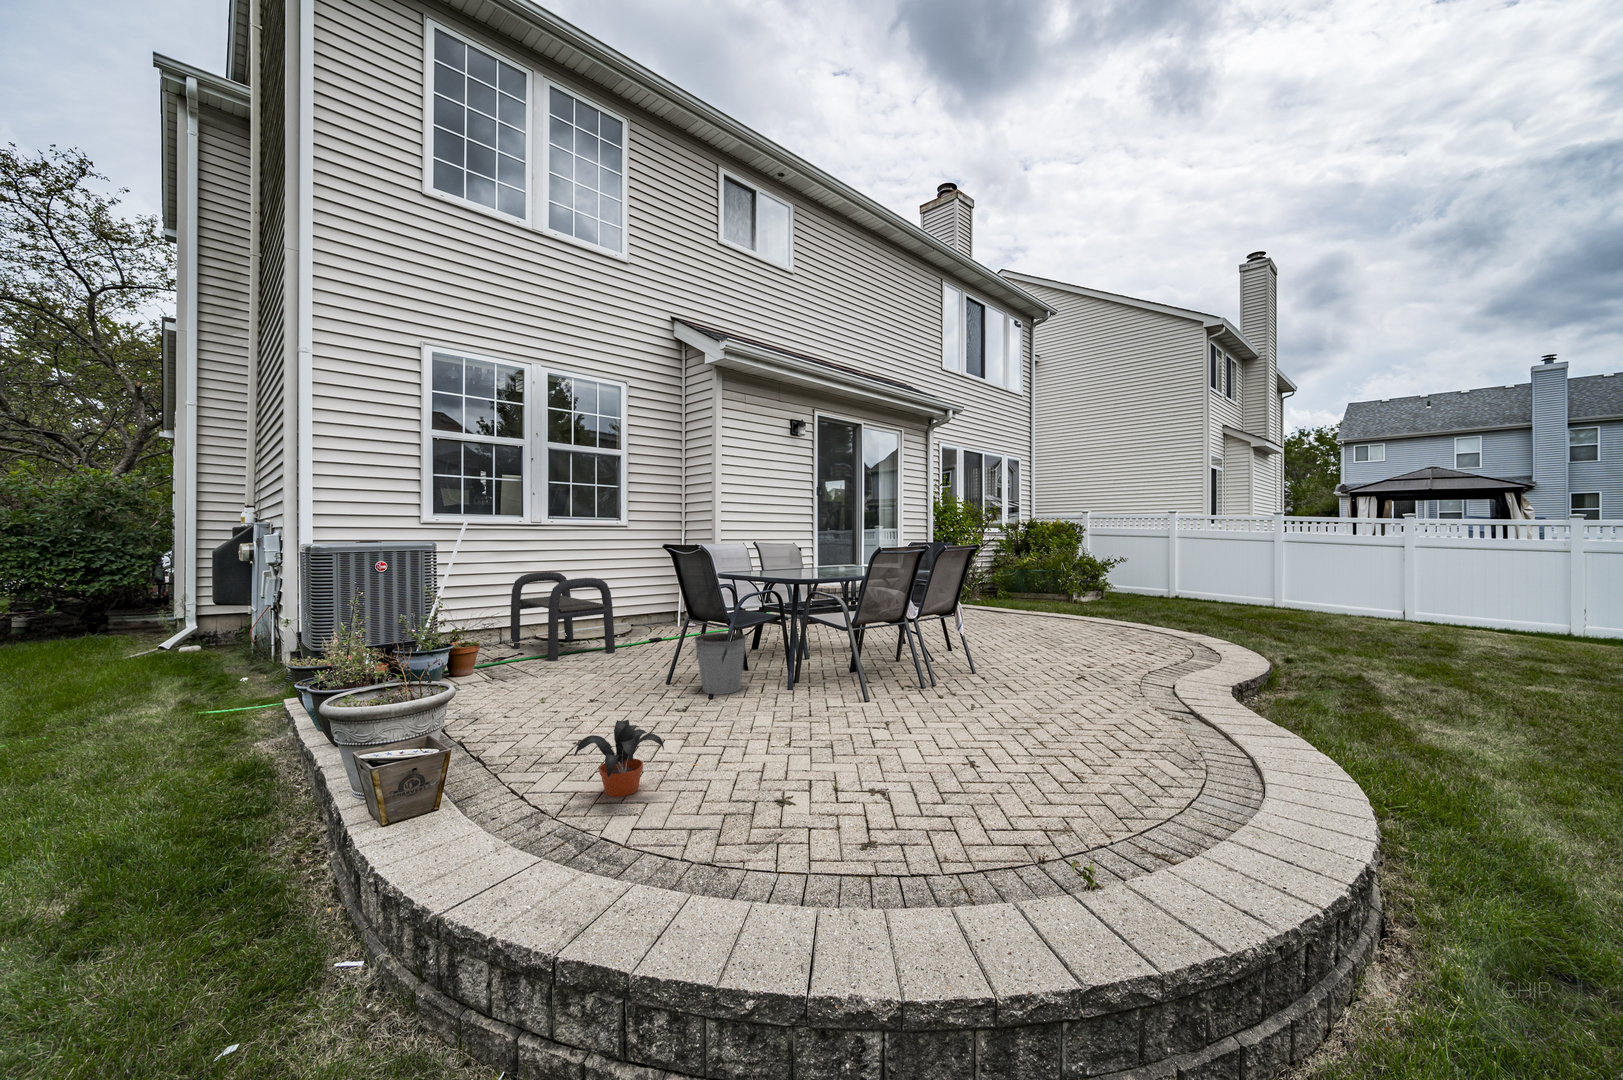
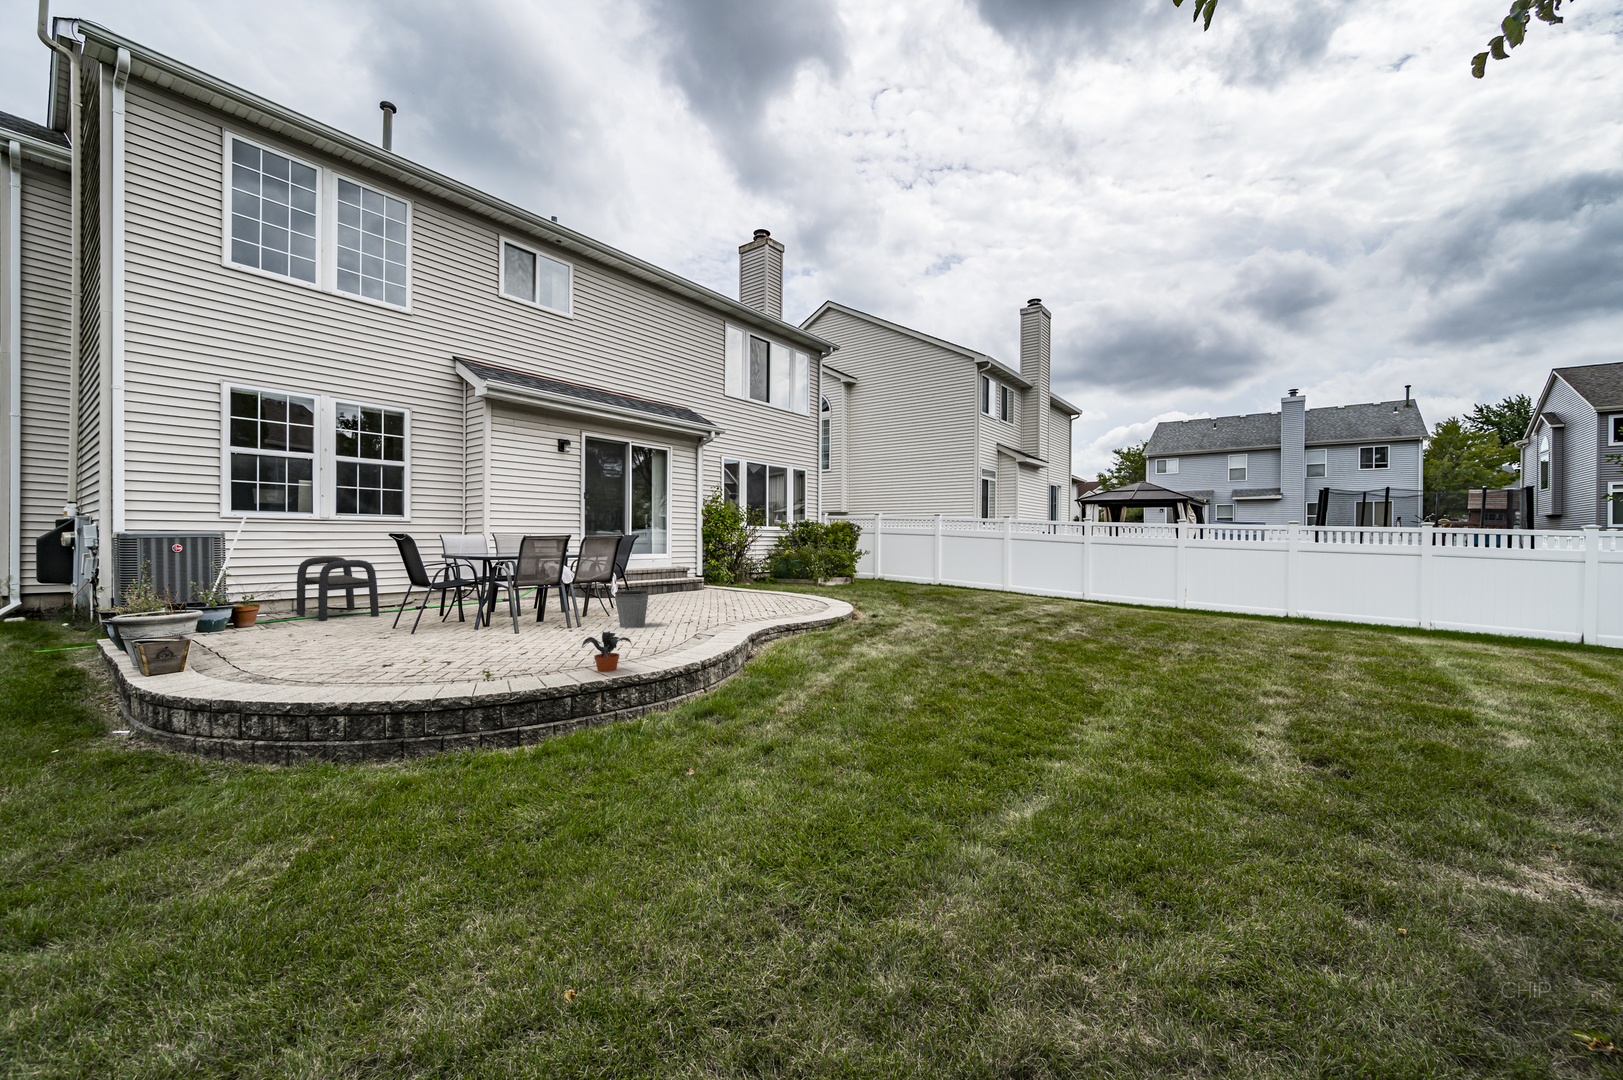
bucket: present [694,632,747,694] -> present [613,589,649,628]
potted plant: present [575,720,664,797] -> present [582,631,632,671]

